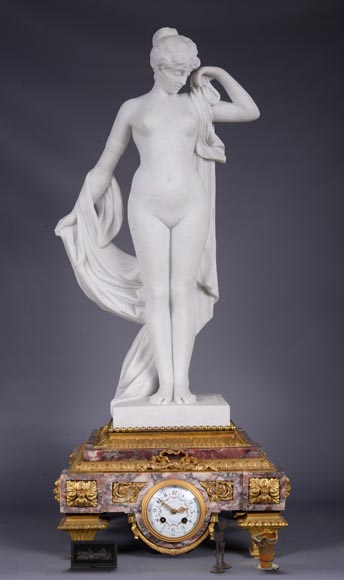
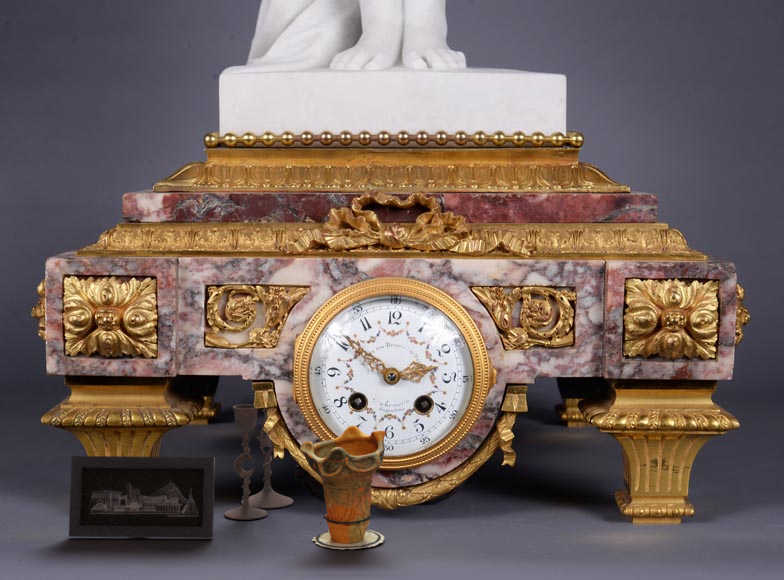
candlestick: present [210,520,232,573] -> present [225,404,293,520]
decorative vase: present [252,529,278,570] -> present [300,426,386,550]

